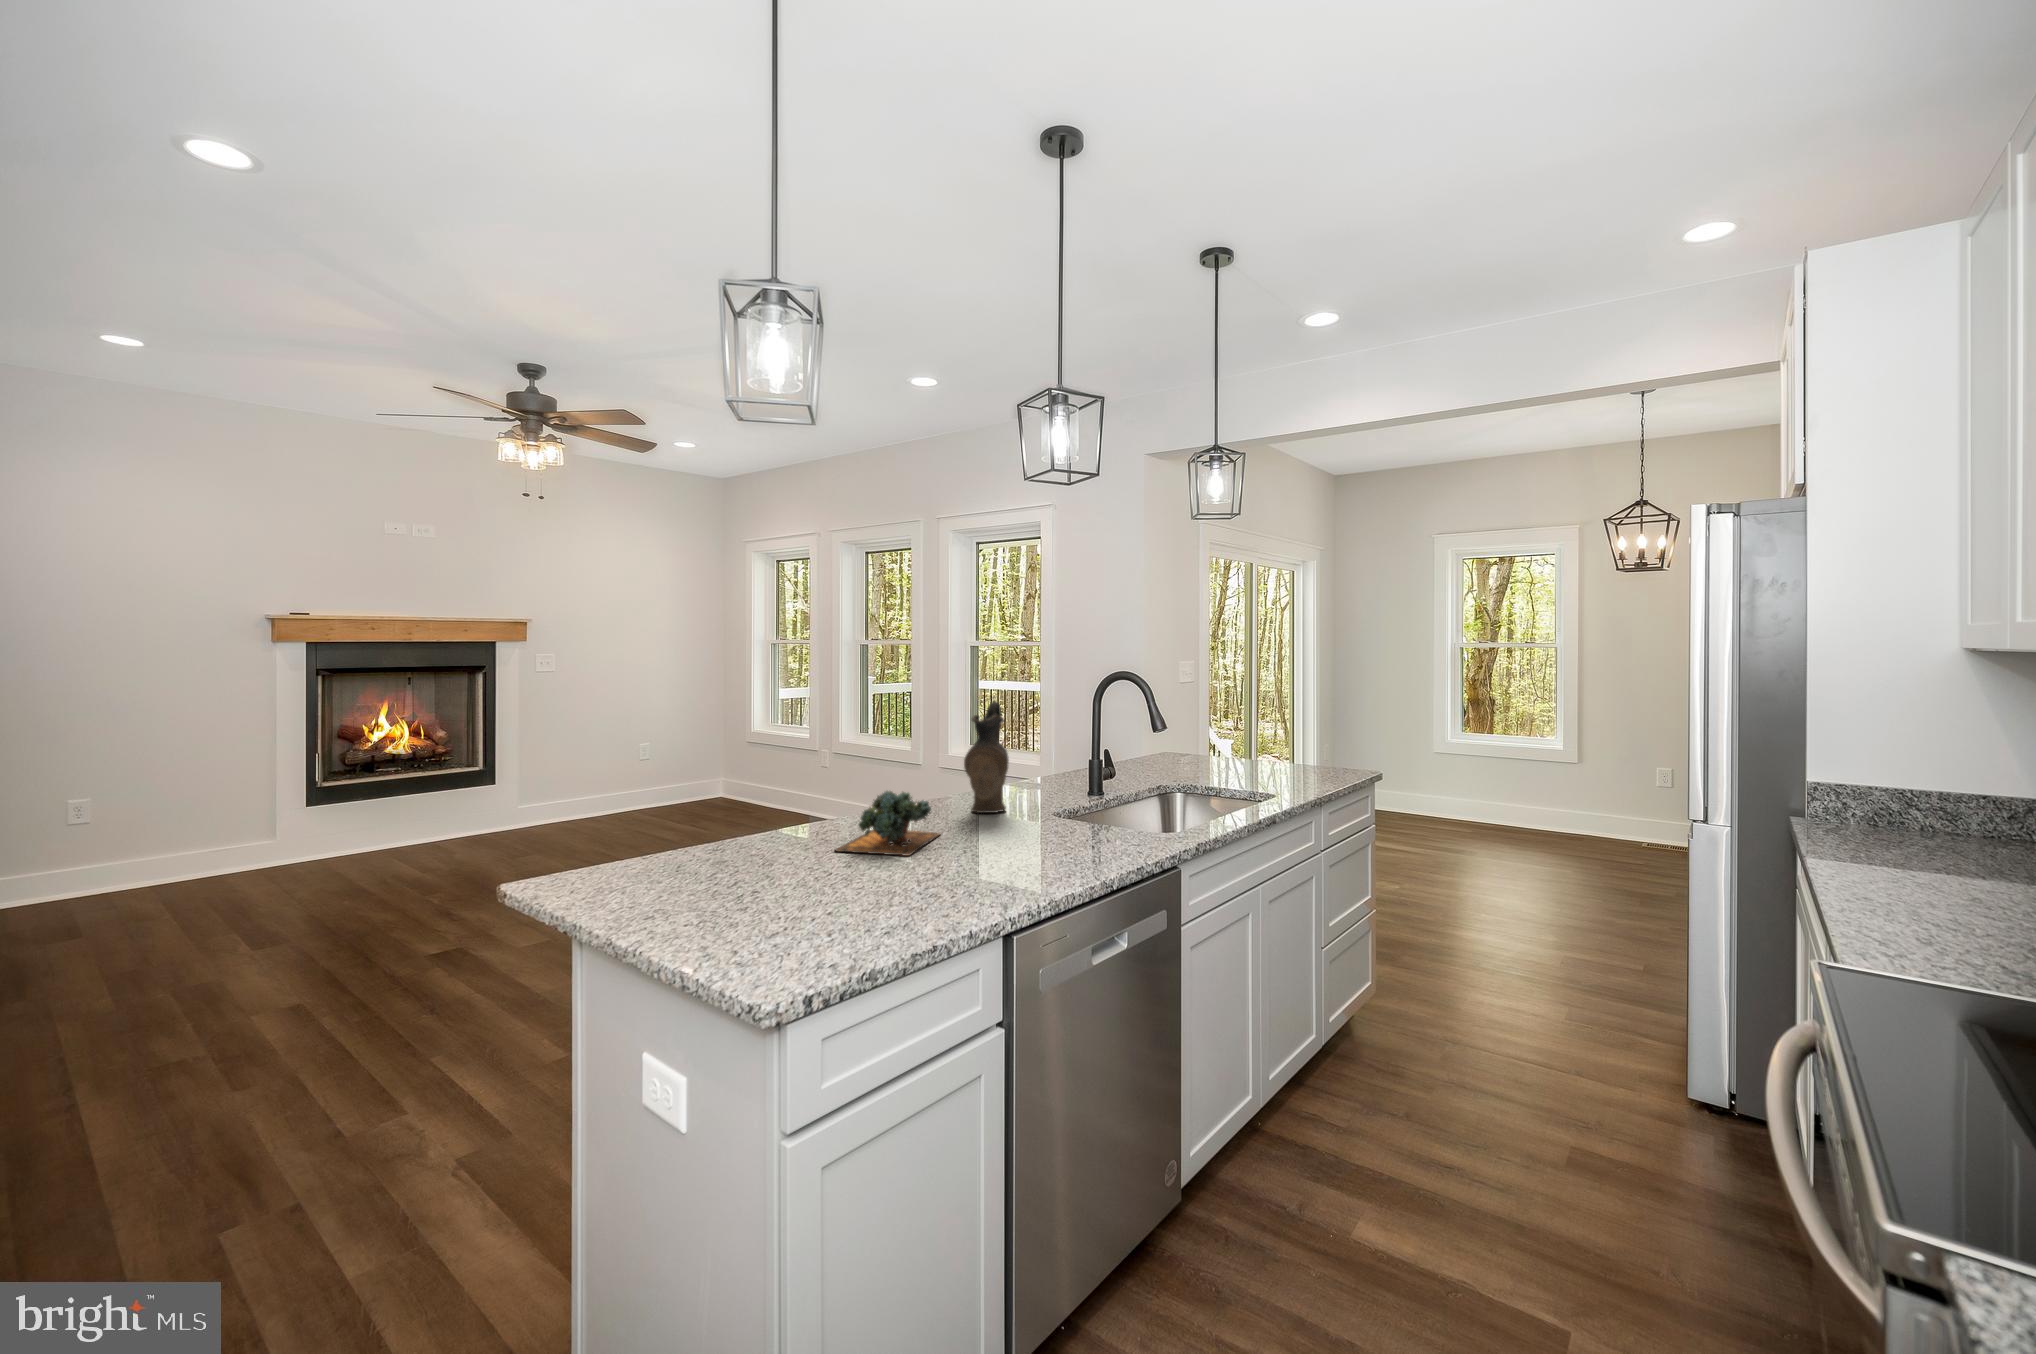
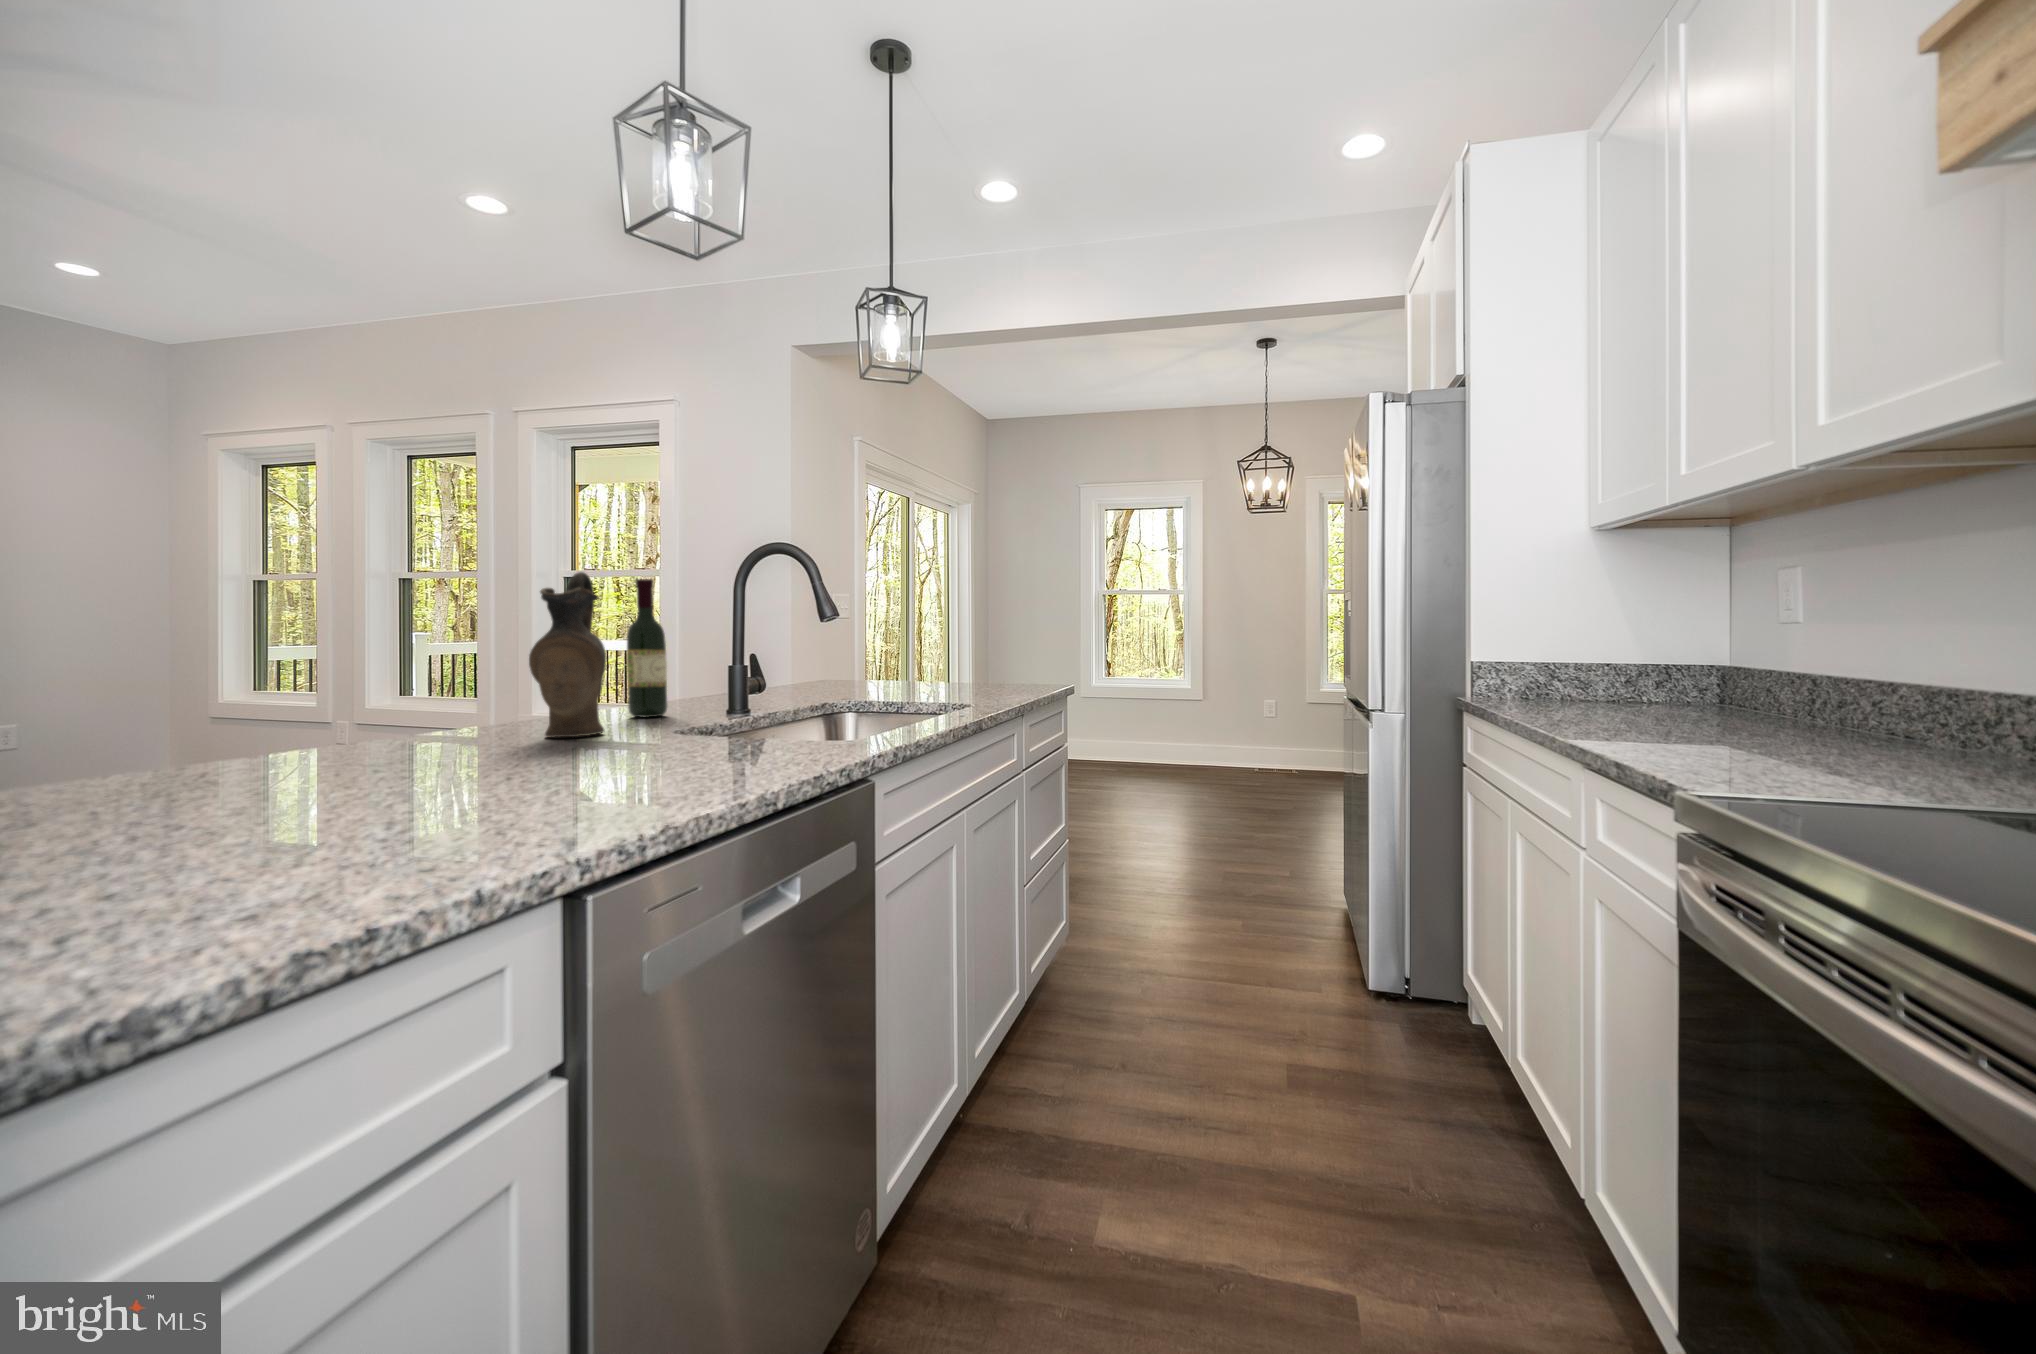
wine bottle: none [1018,695,1044,793] -> present [627,579,668,717]
succulent plant: present [835,791,940,856] -> none [230,687,480,796]

